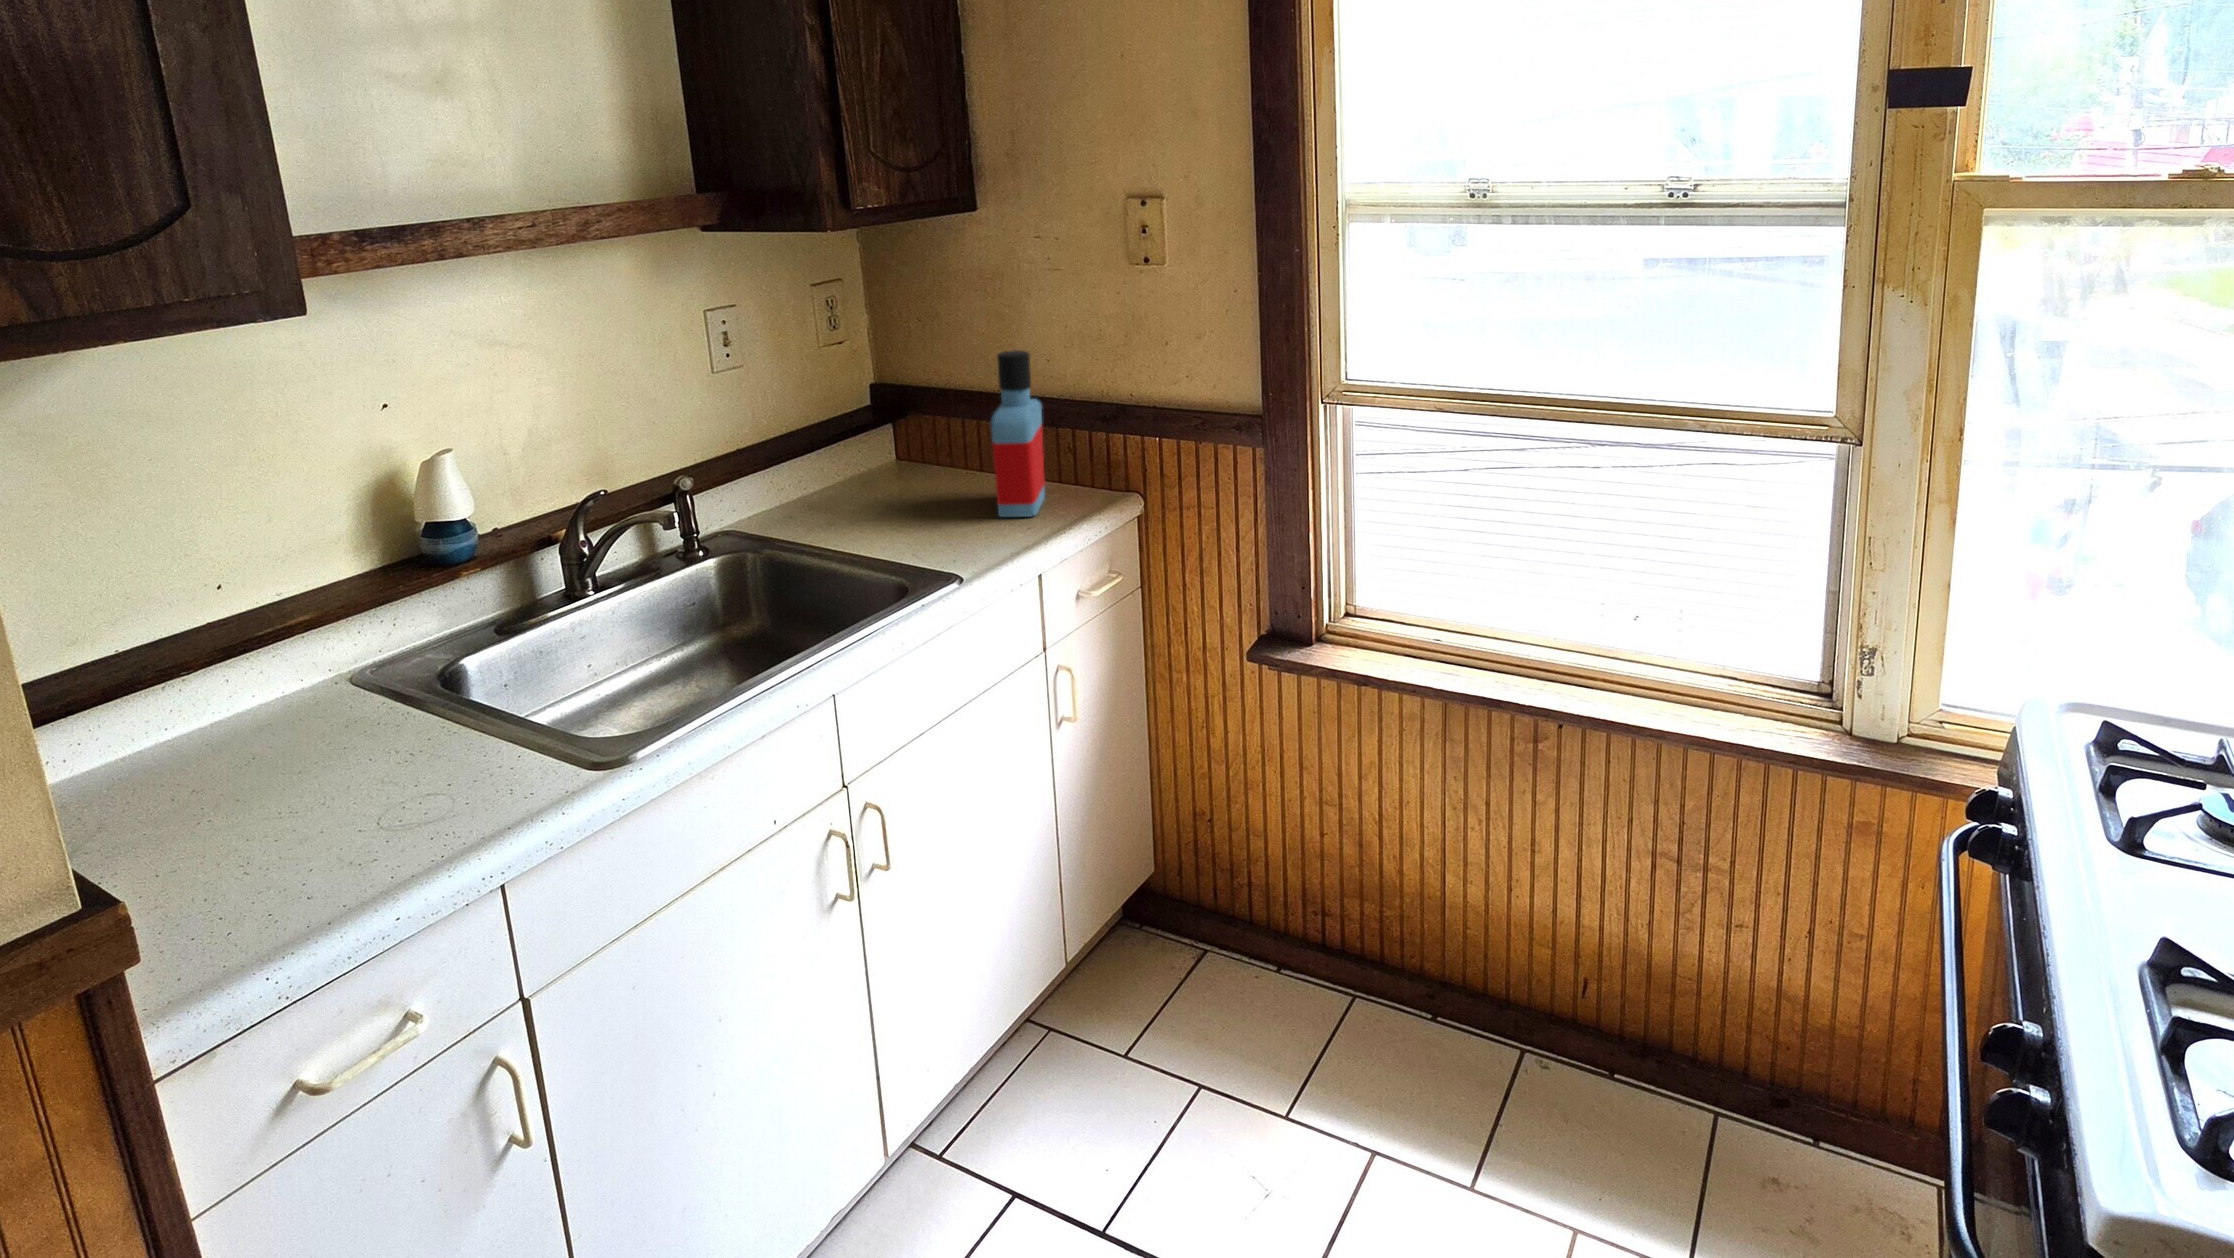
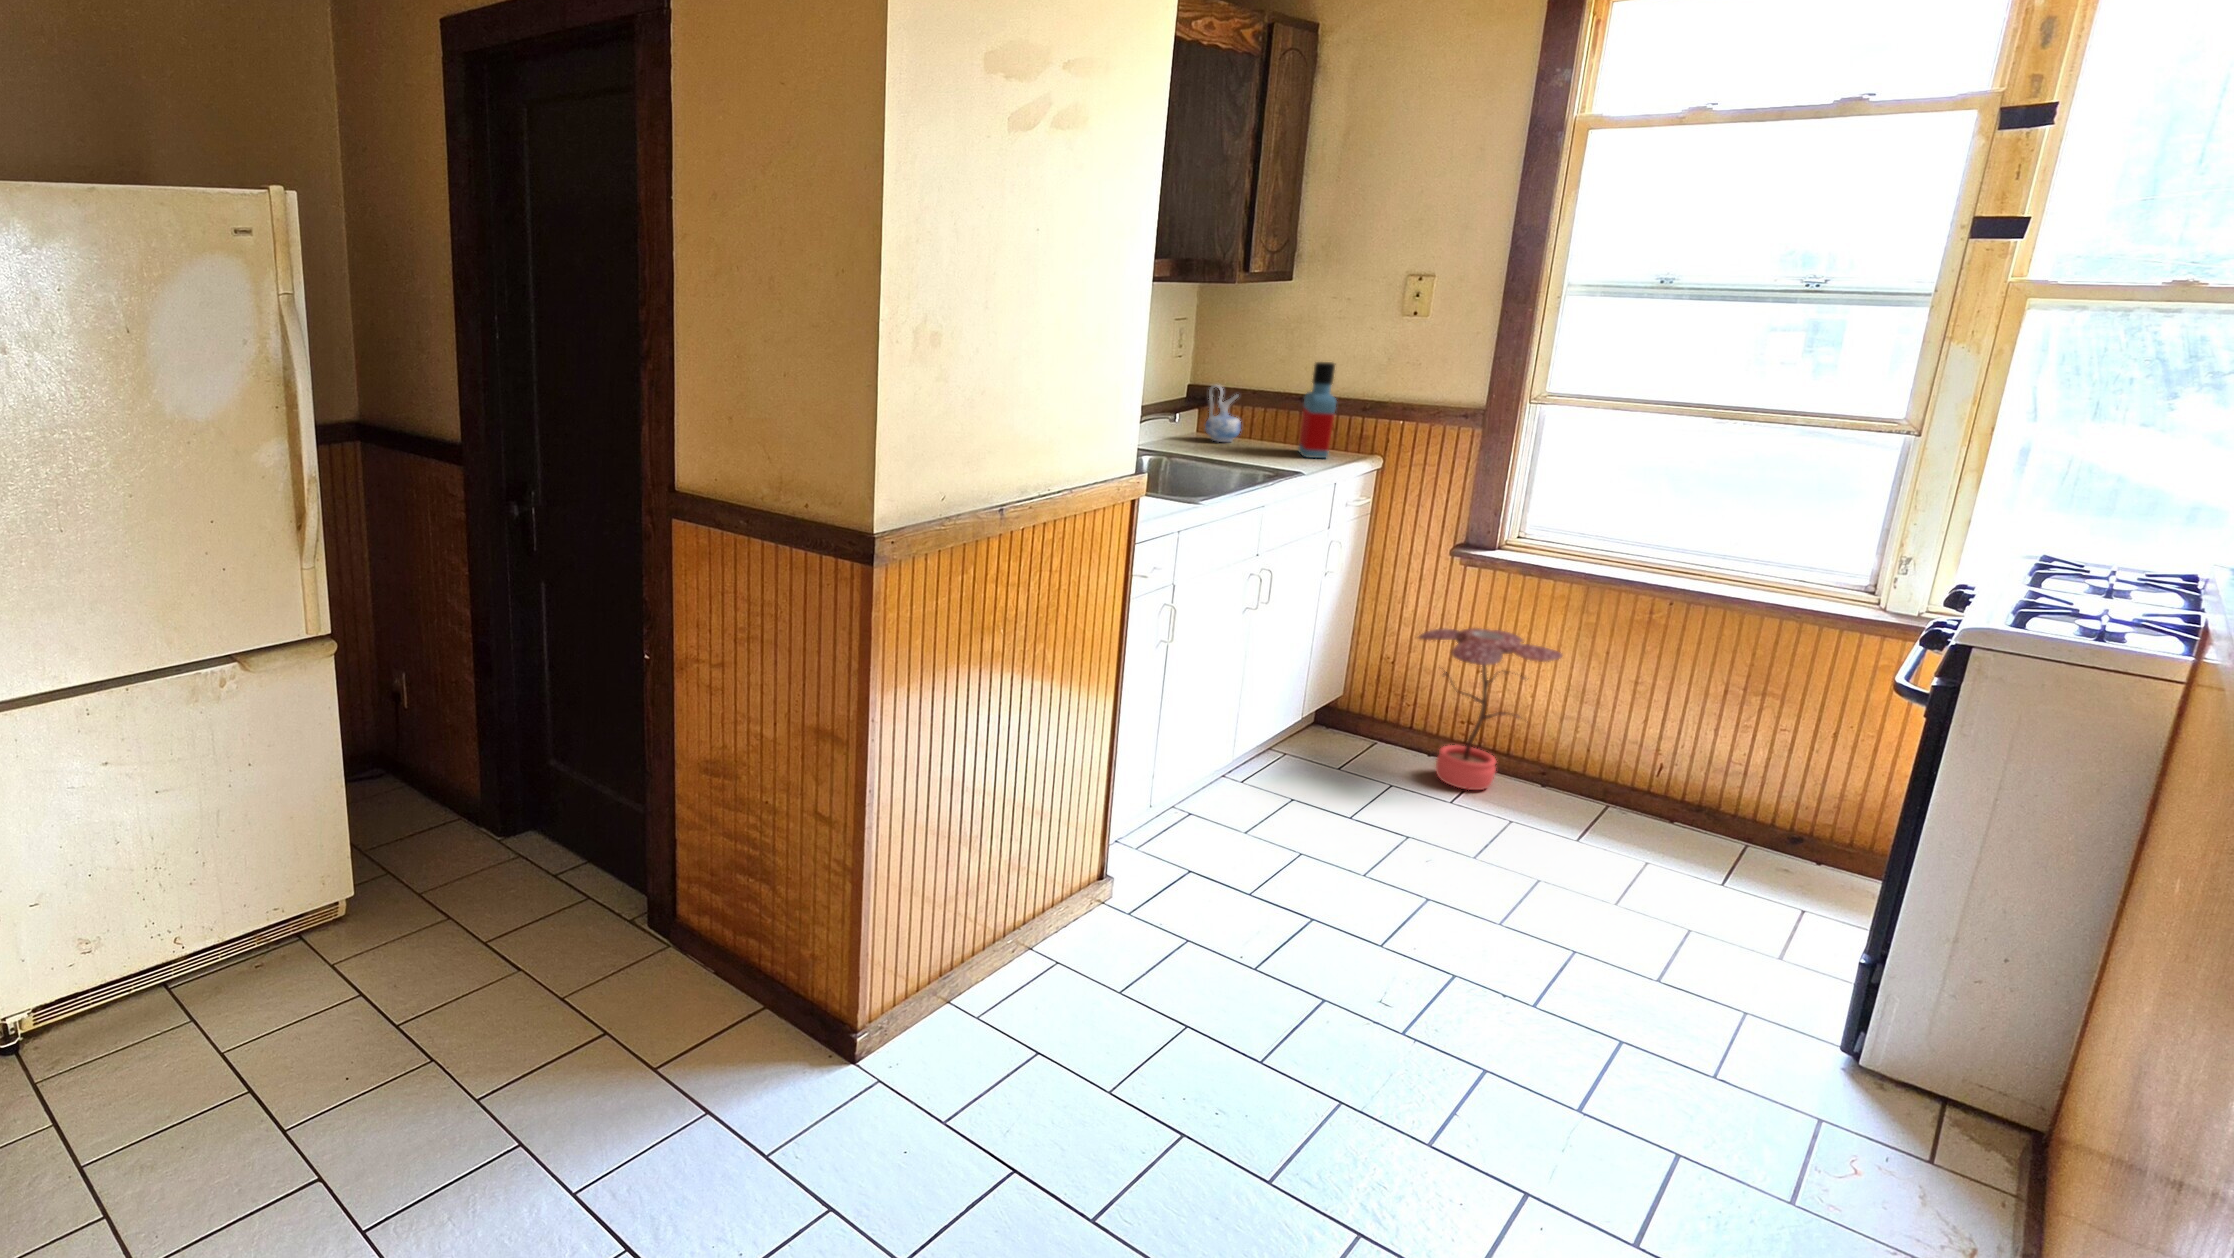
ceramic pitcher: none [875,391,935,486] -> present [1205,386,1241,442]
potted plant: none [1192,783,1403,1087] -> present [1419,628,1562,790]

